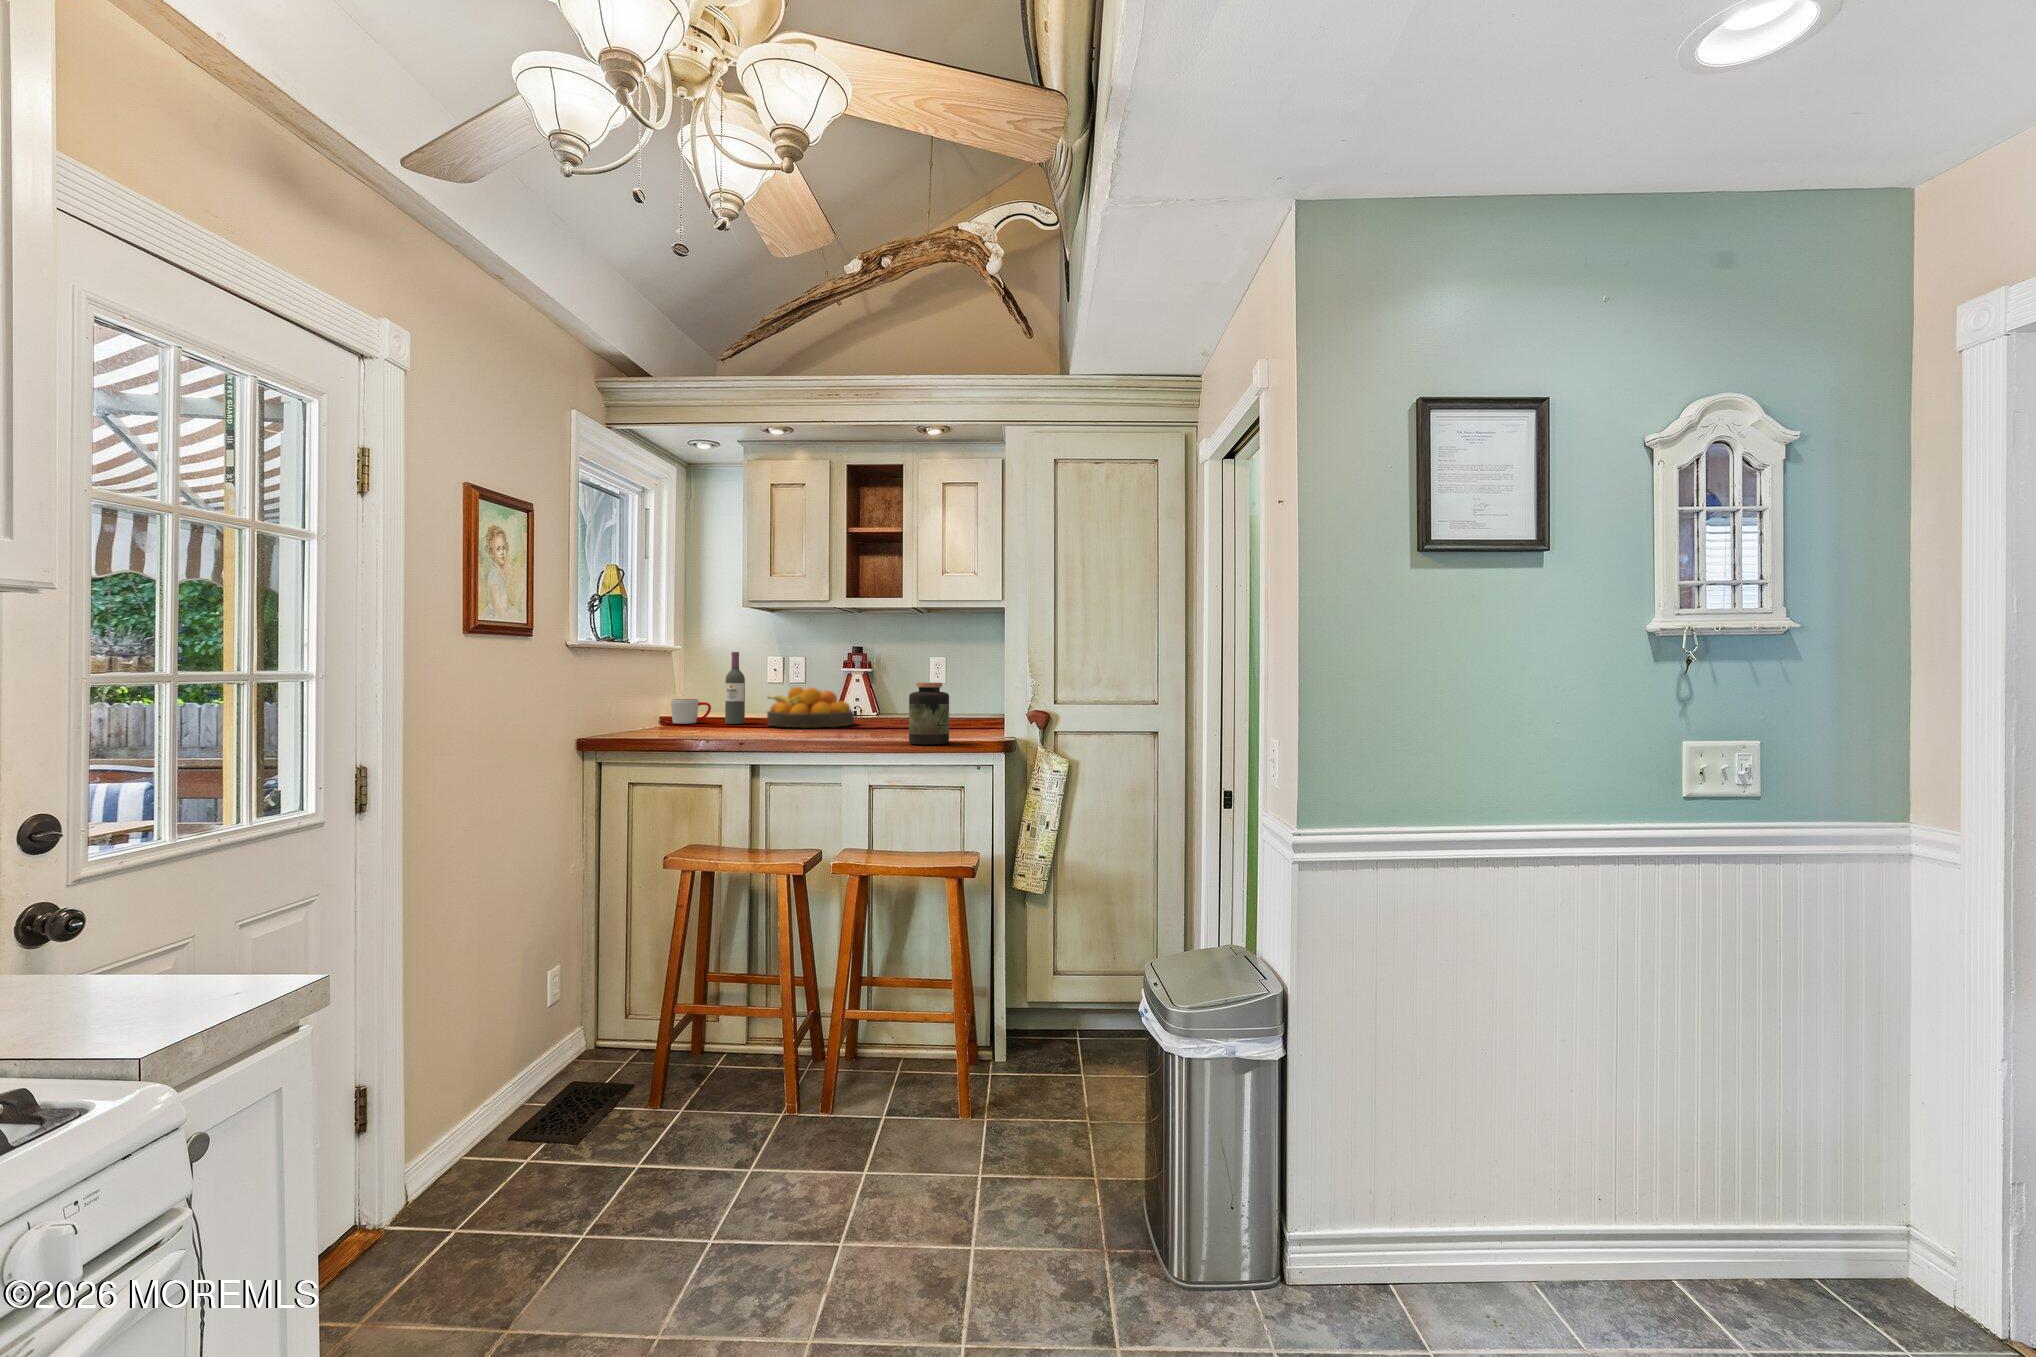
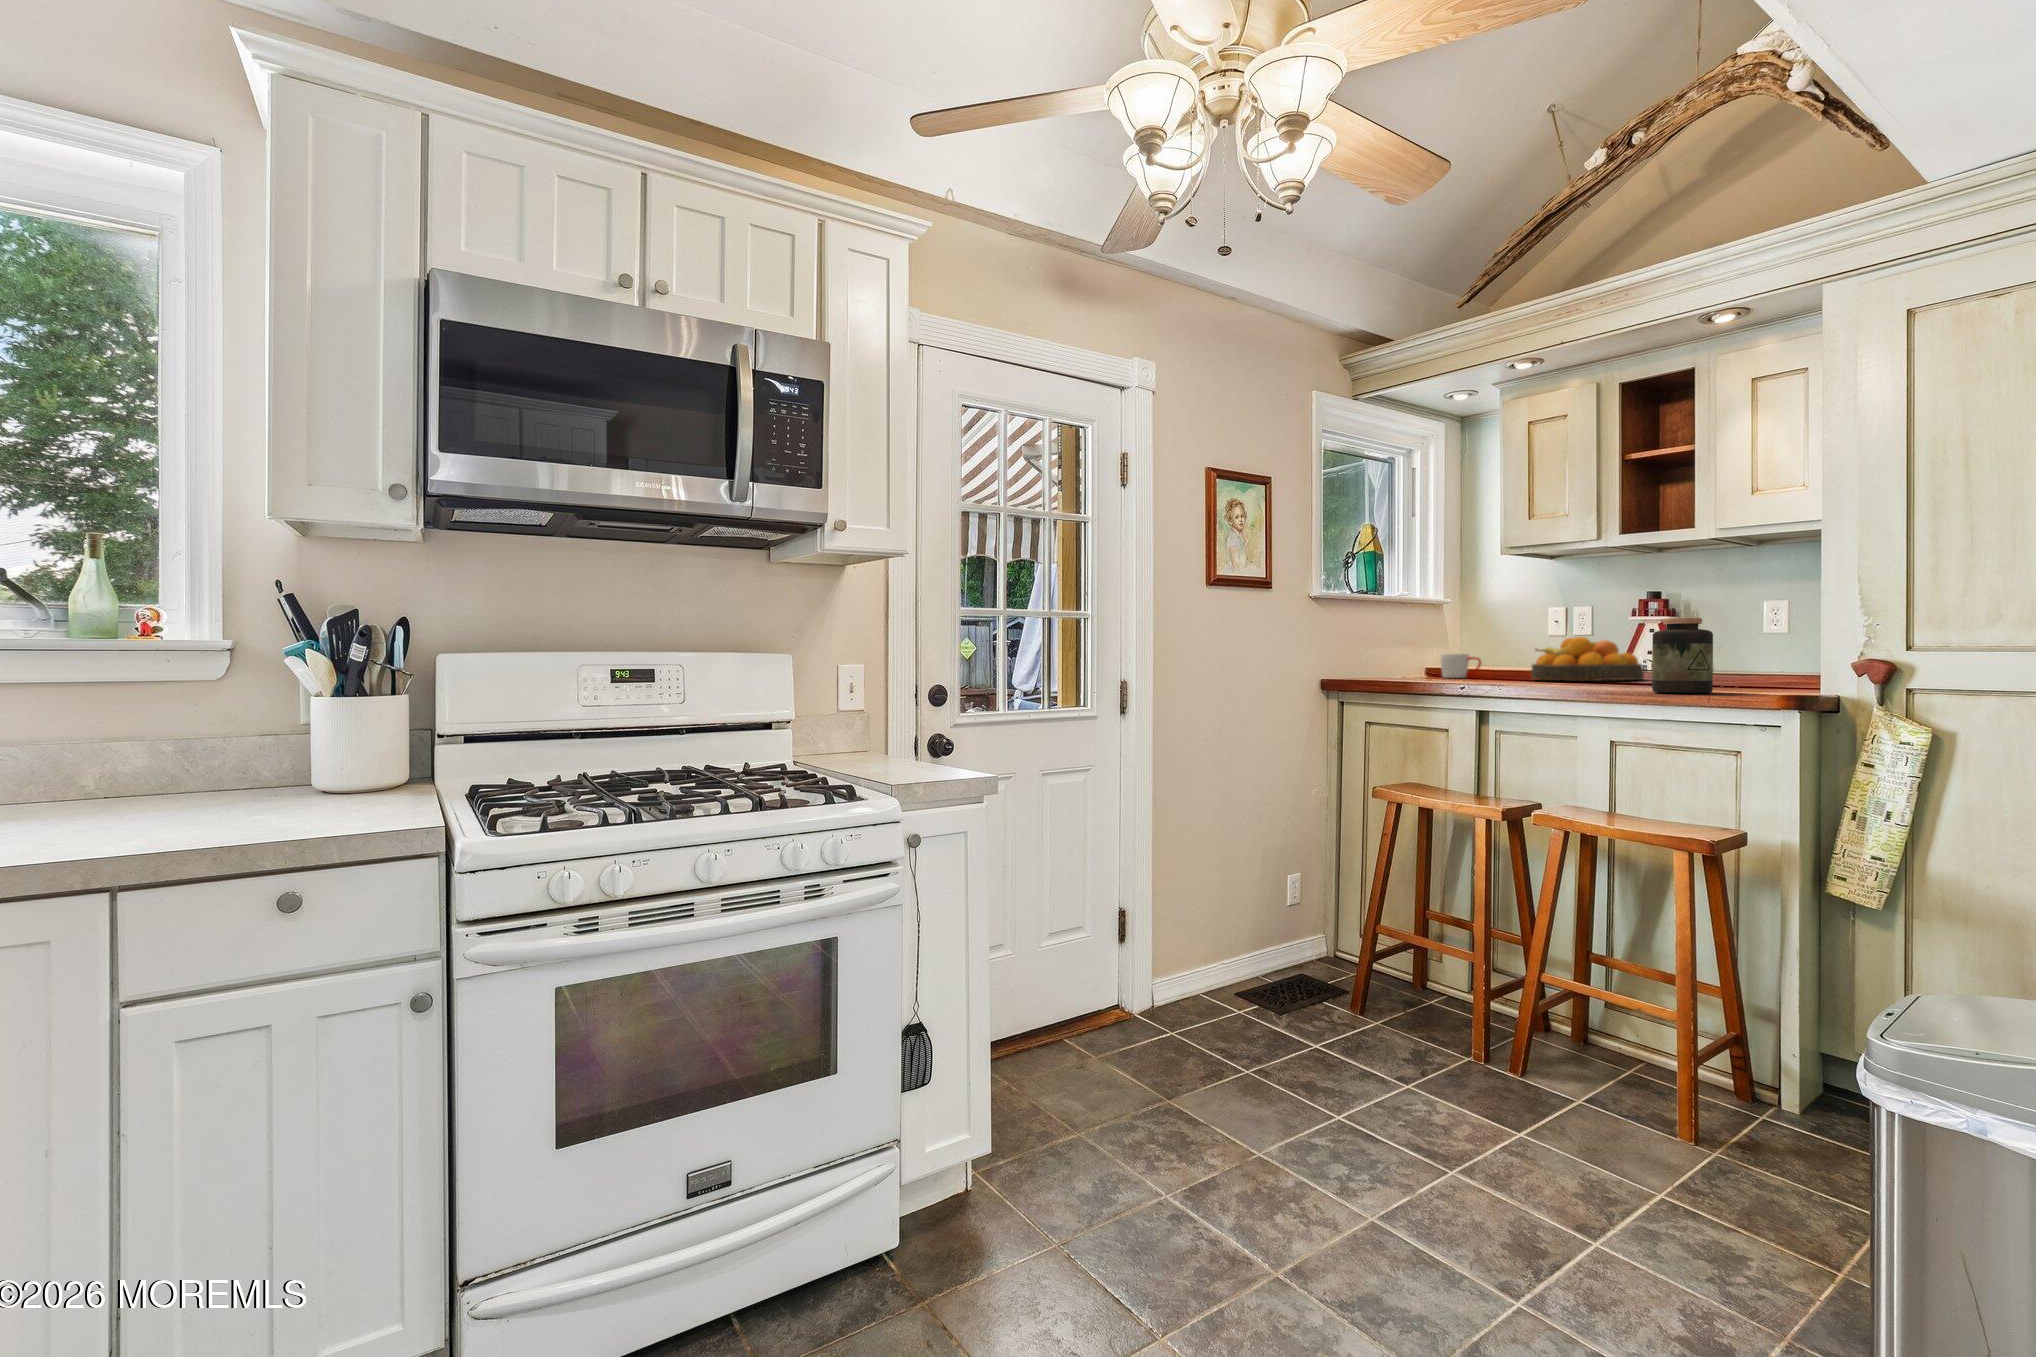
wine bottle: present [725,652,745,724] -> none [1493,603,1515,678]

